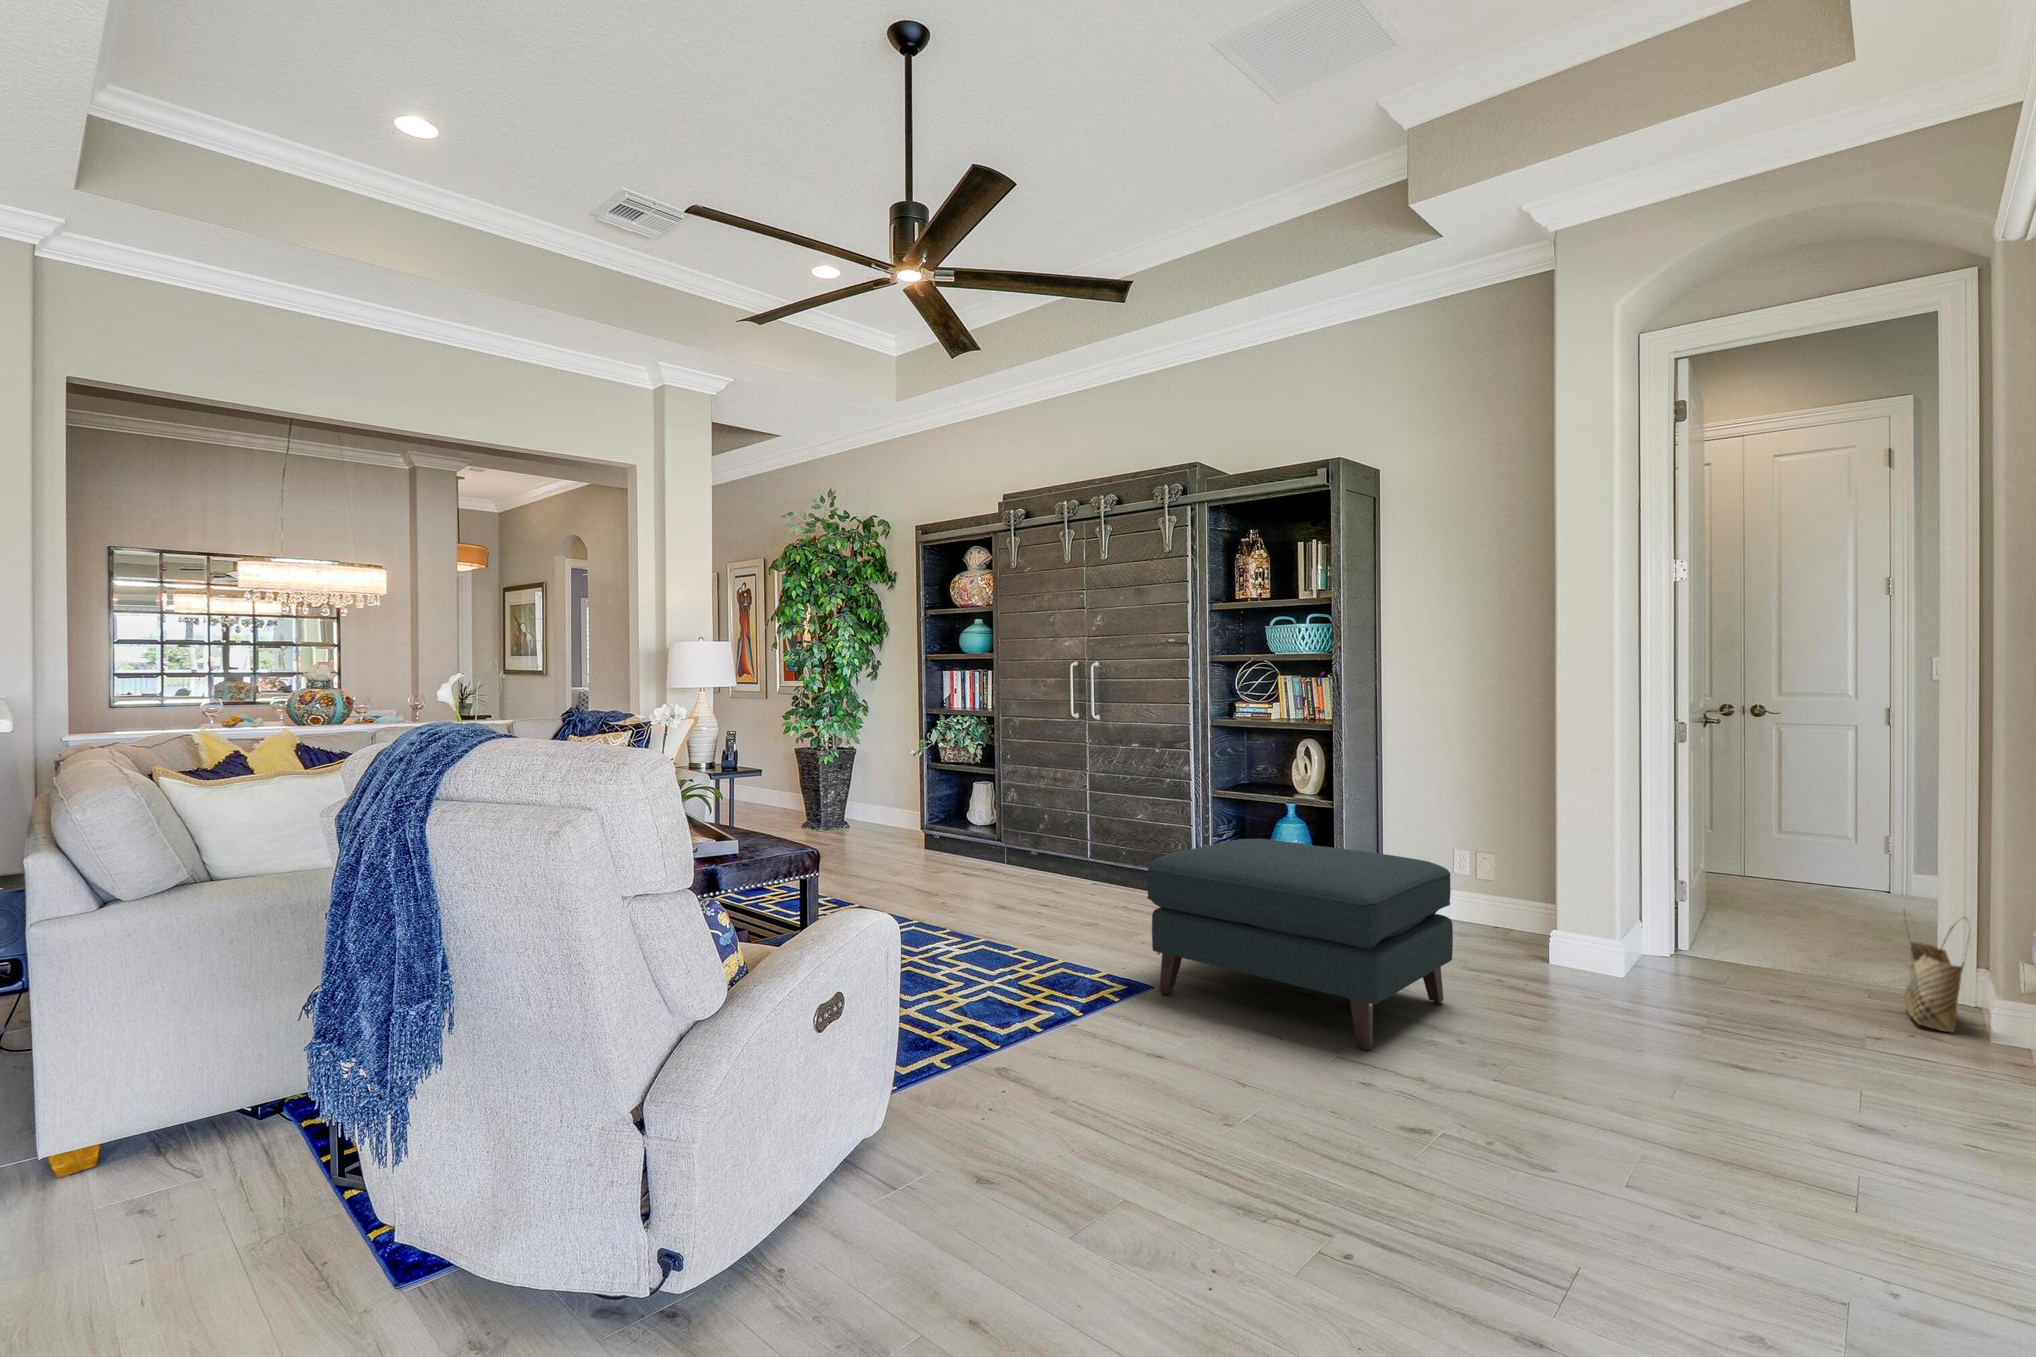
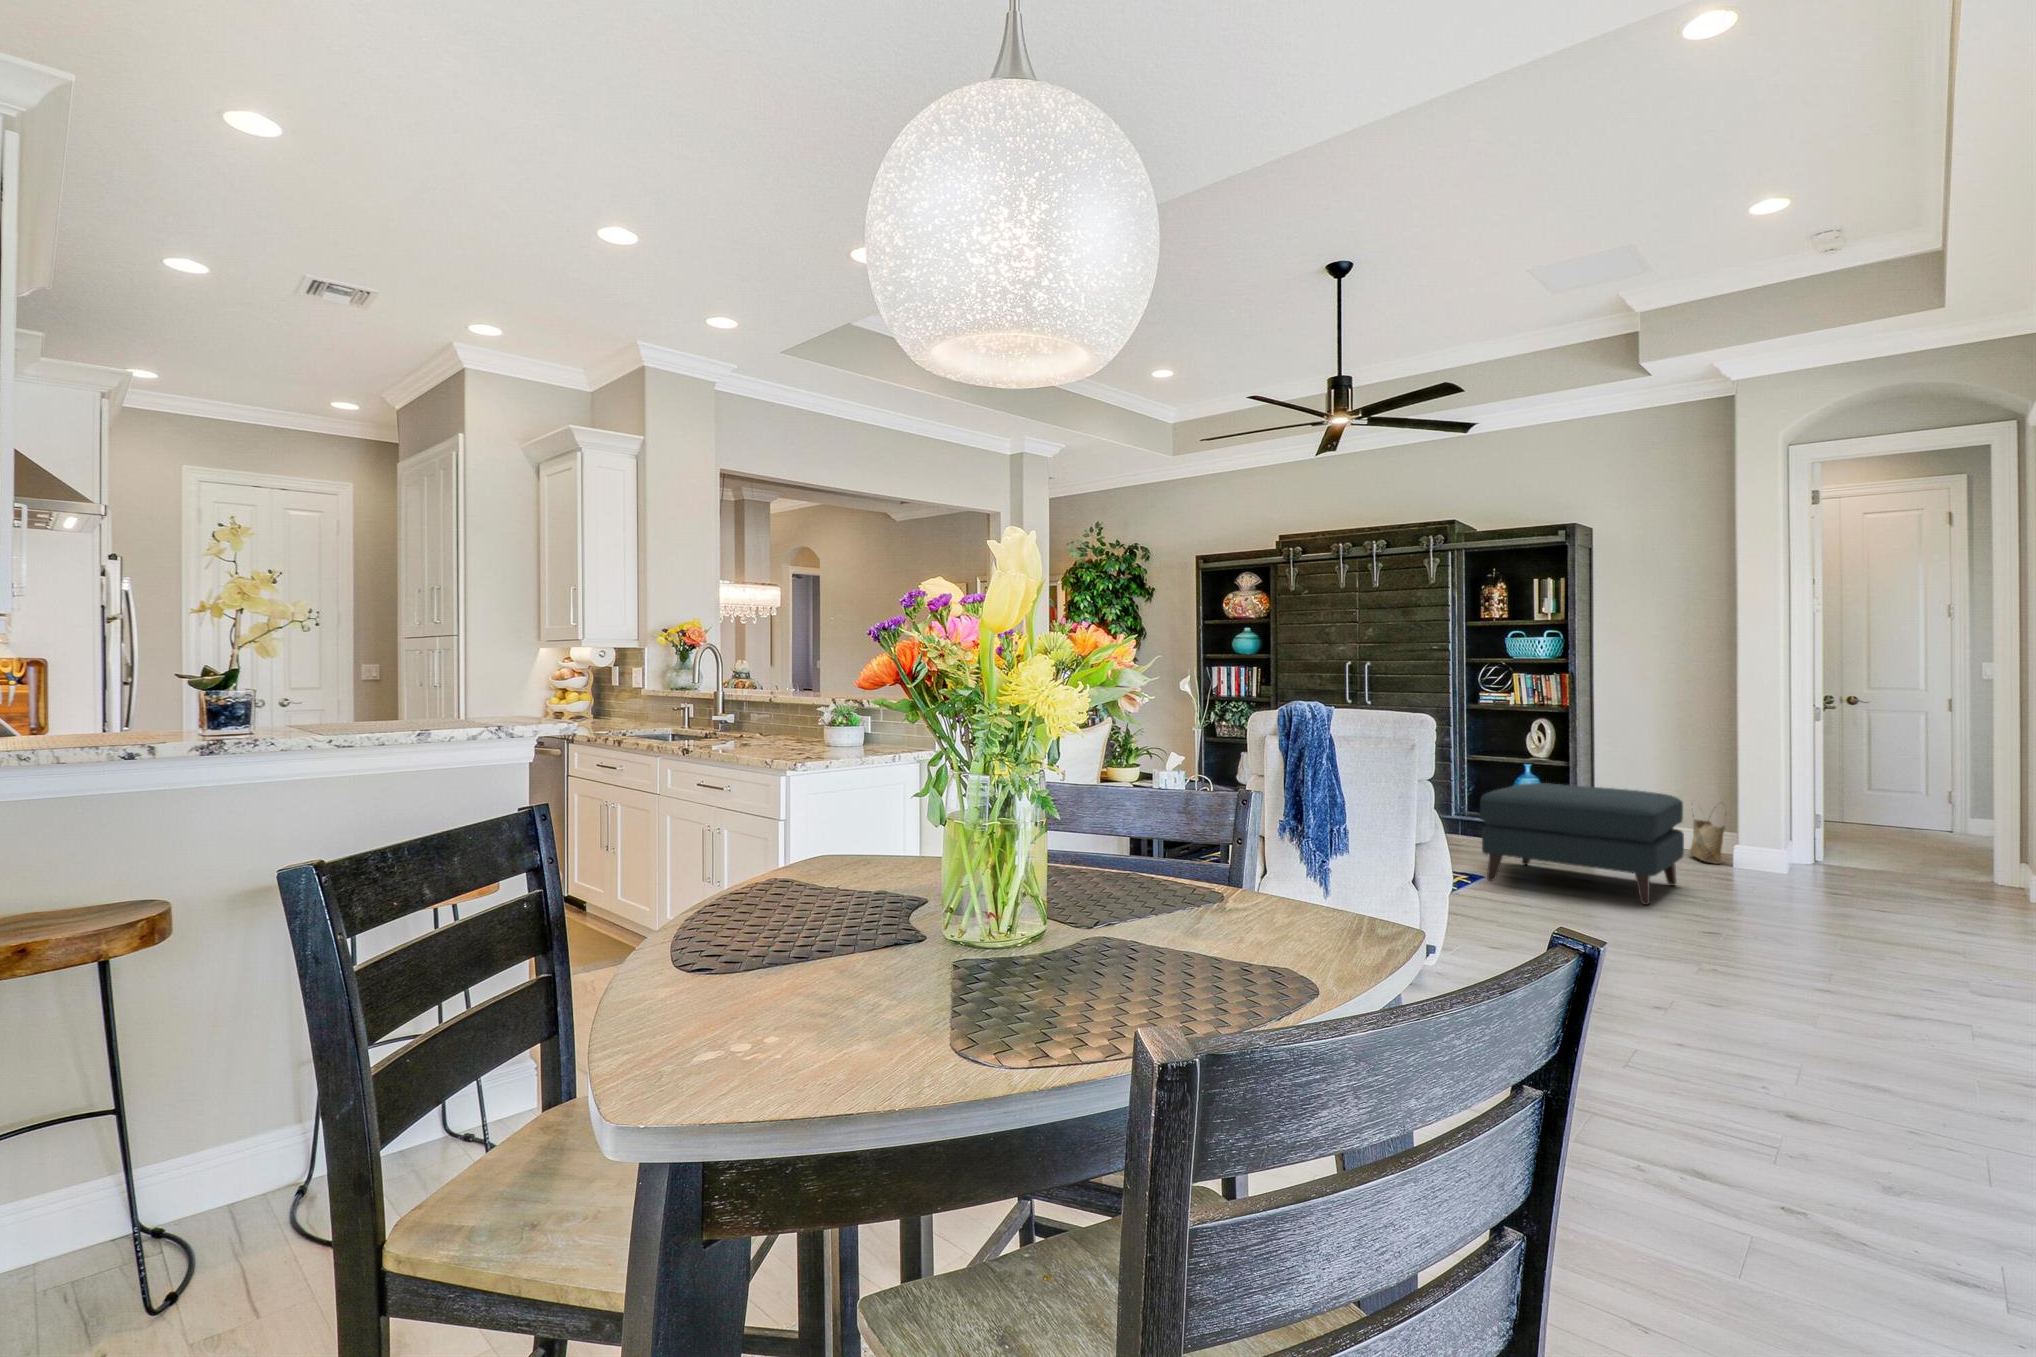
woven basket: present [1904,912,1969,1032] -> present [1690,805,1725,864]

